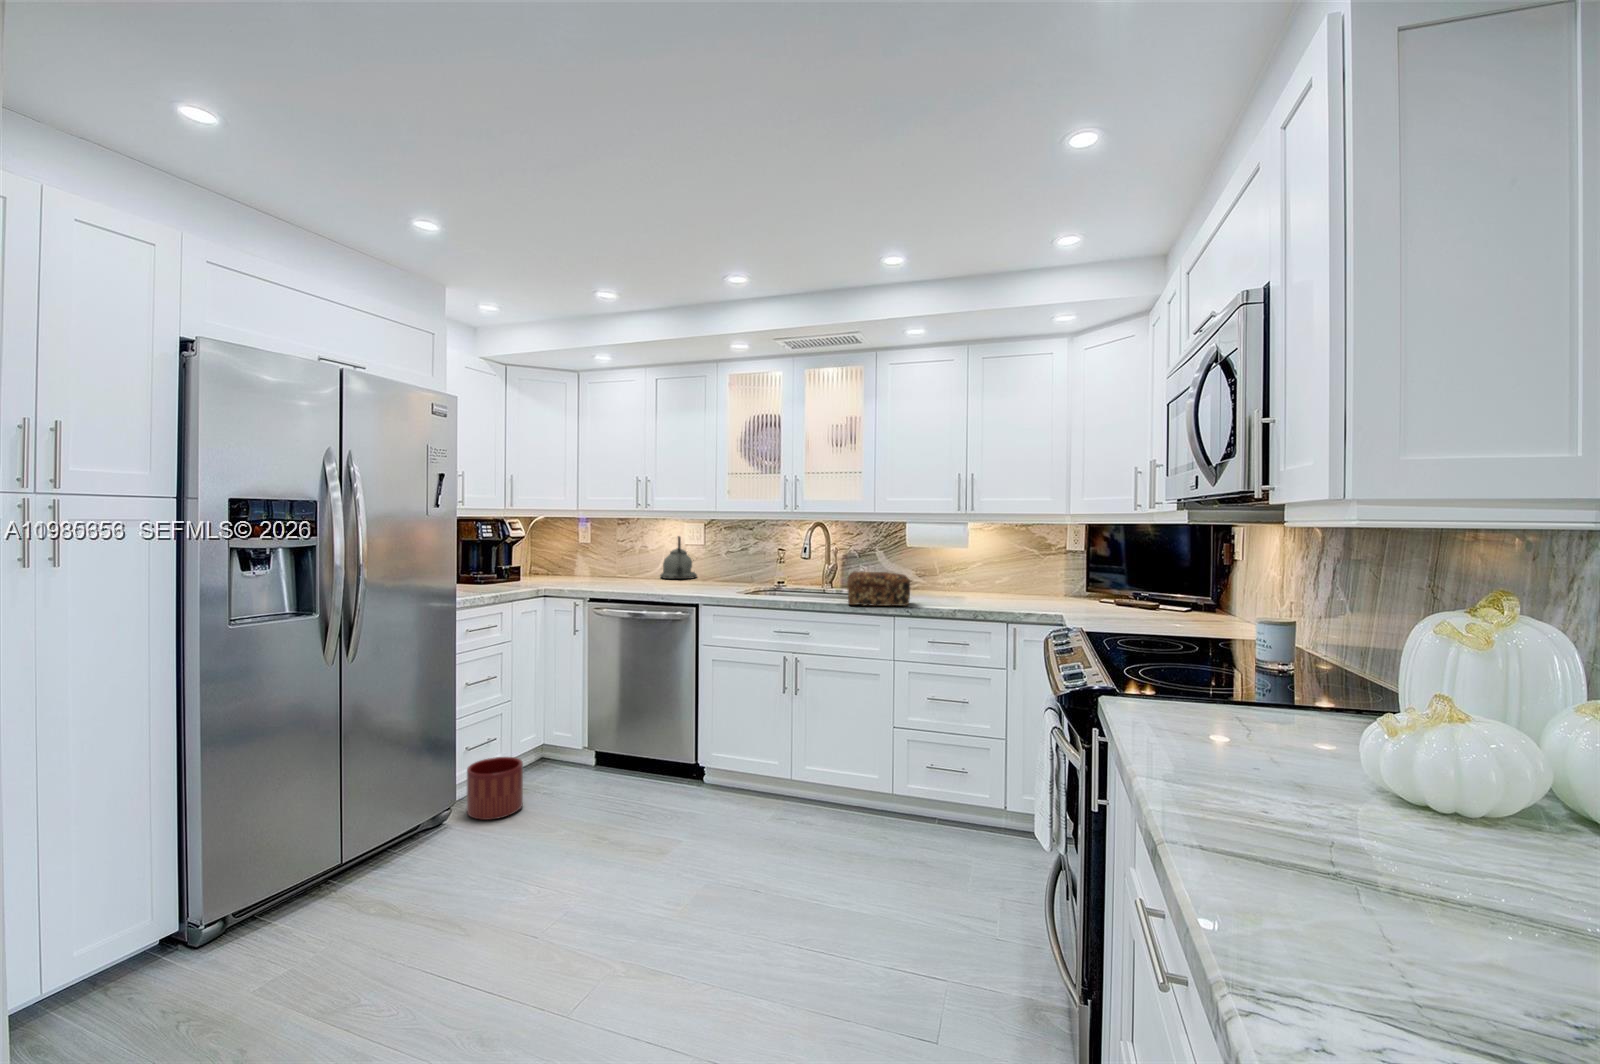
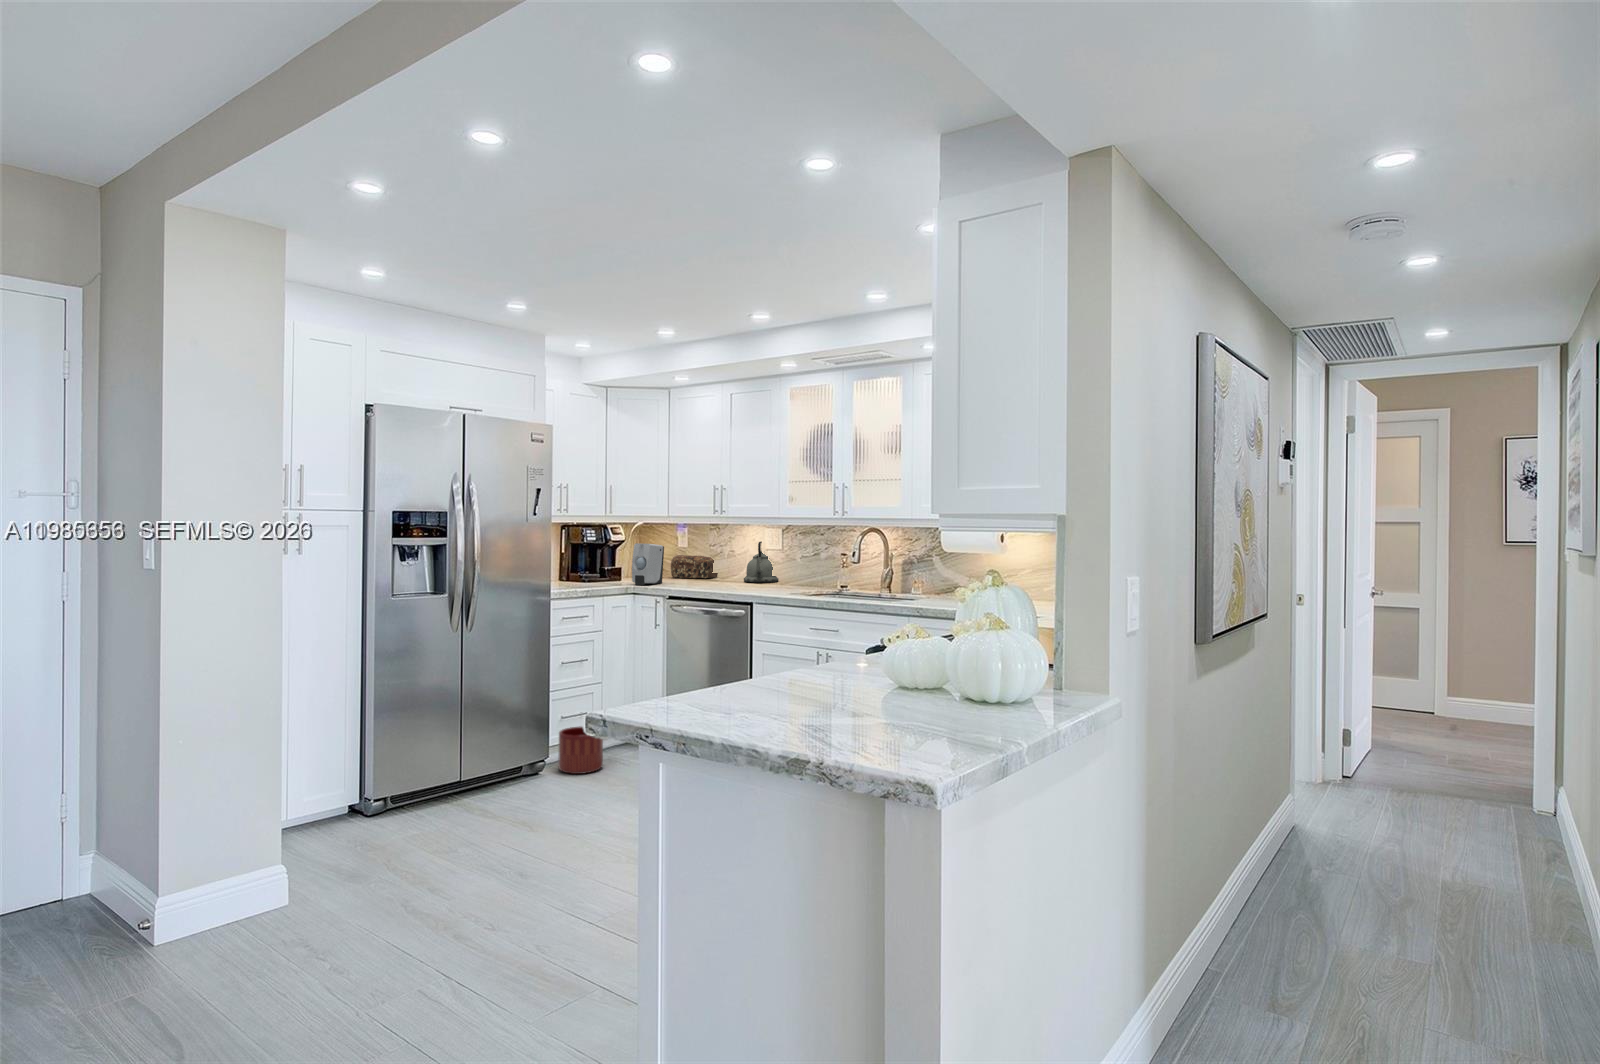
soap dispenser: none [539,539,574,586] -> present [632,543,664,585]
bread loaf: present [847,572,910,606] -> present [671,555,718,578]

